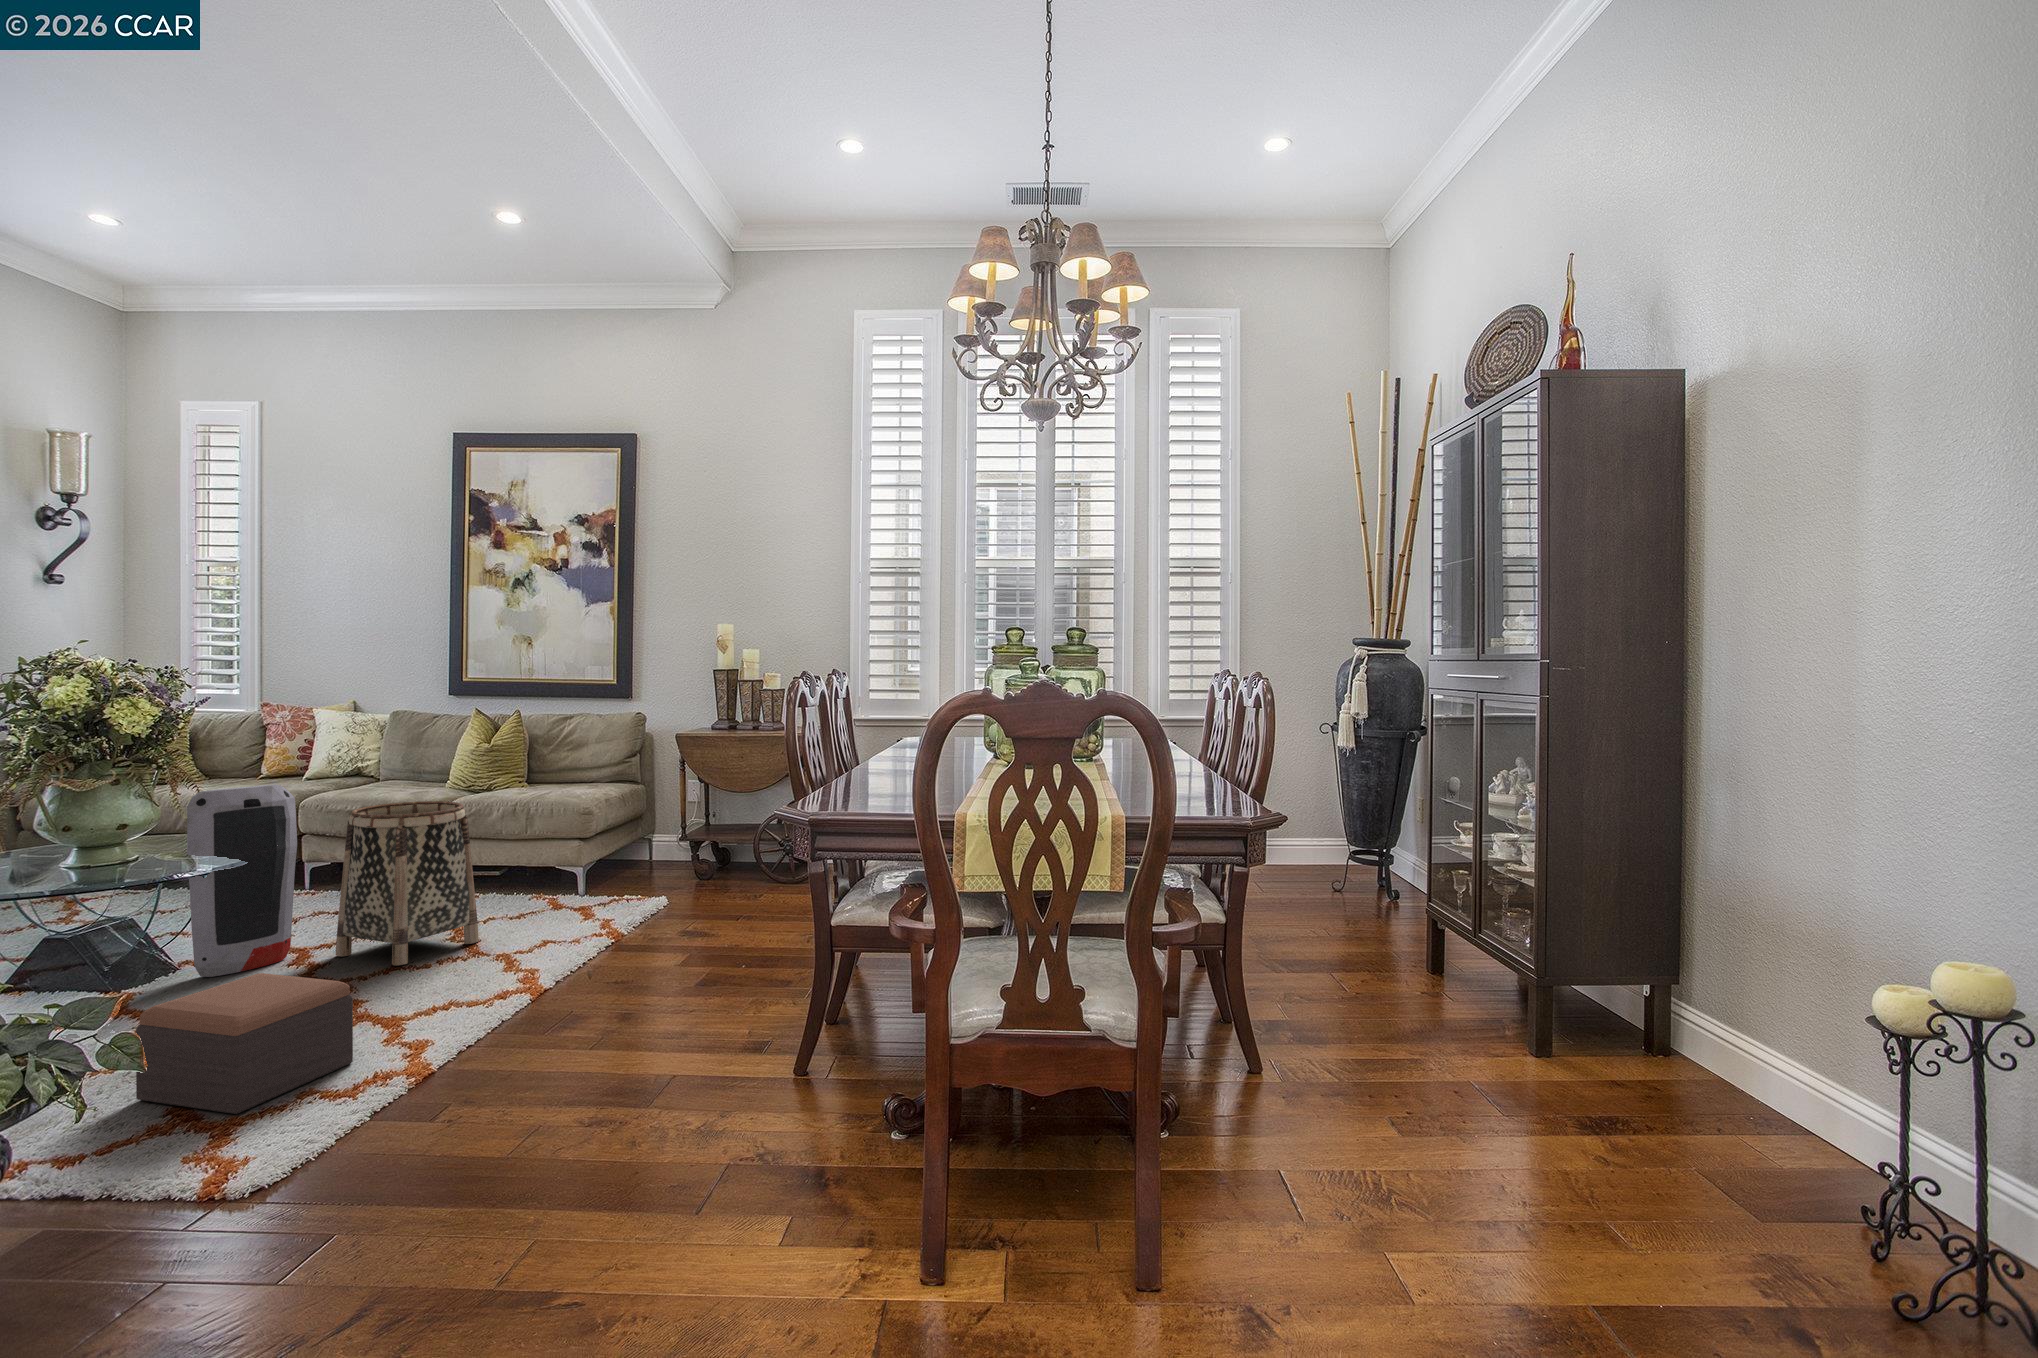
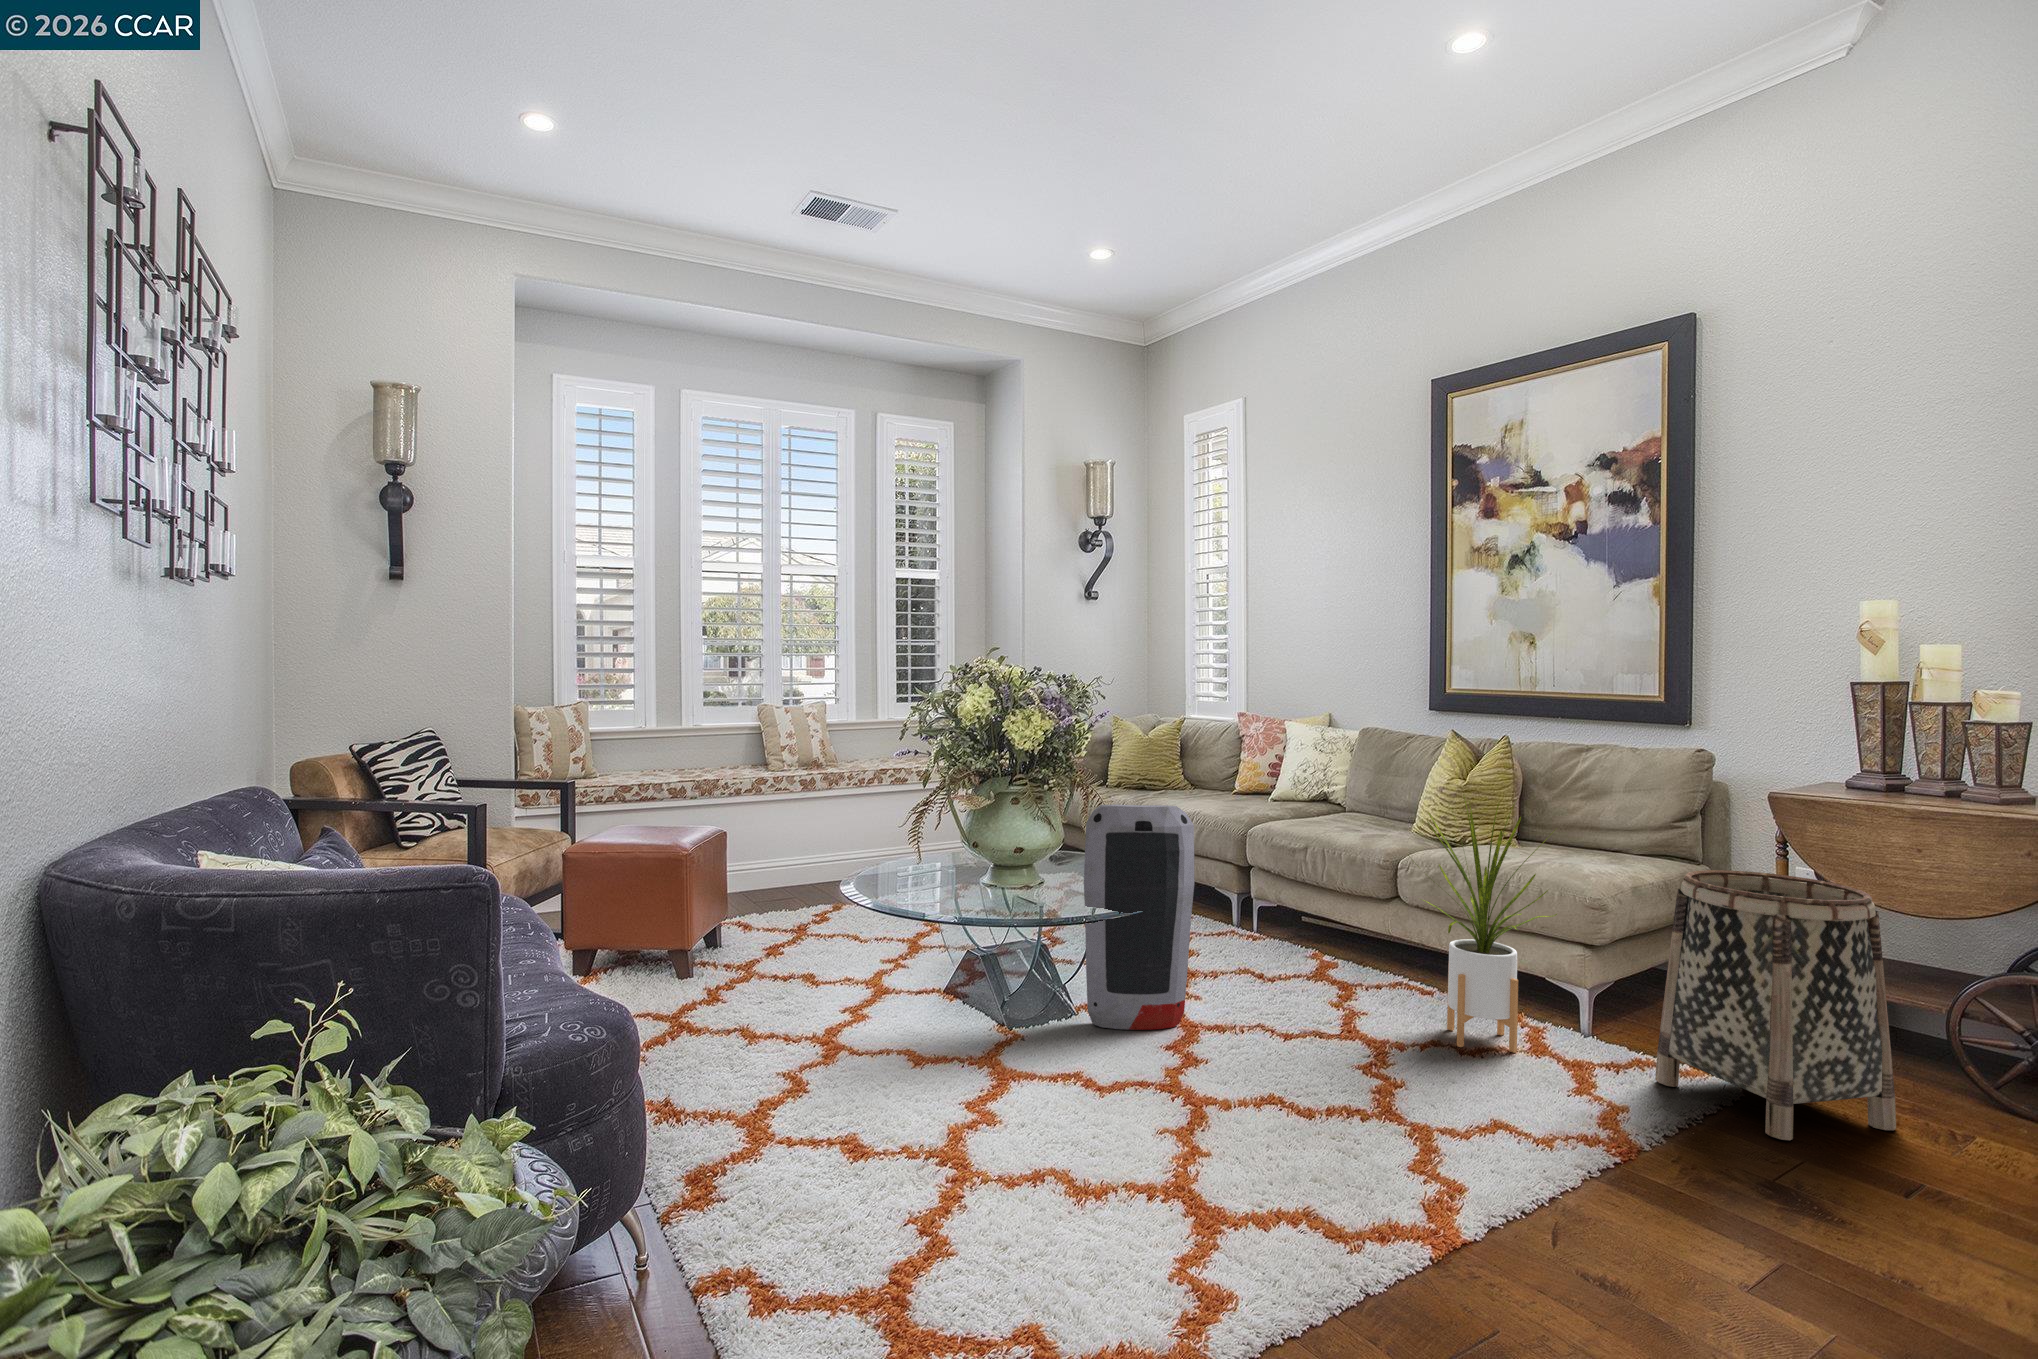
house plant: none [469,752,568,918] -> present [1408,797,1557,1053]
basket: present [336,801,479,965] -> present [1655,870,1896,1140]
footstool: present [136,973,353,1114] -> none [895,1077,1125,1317]

